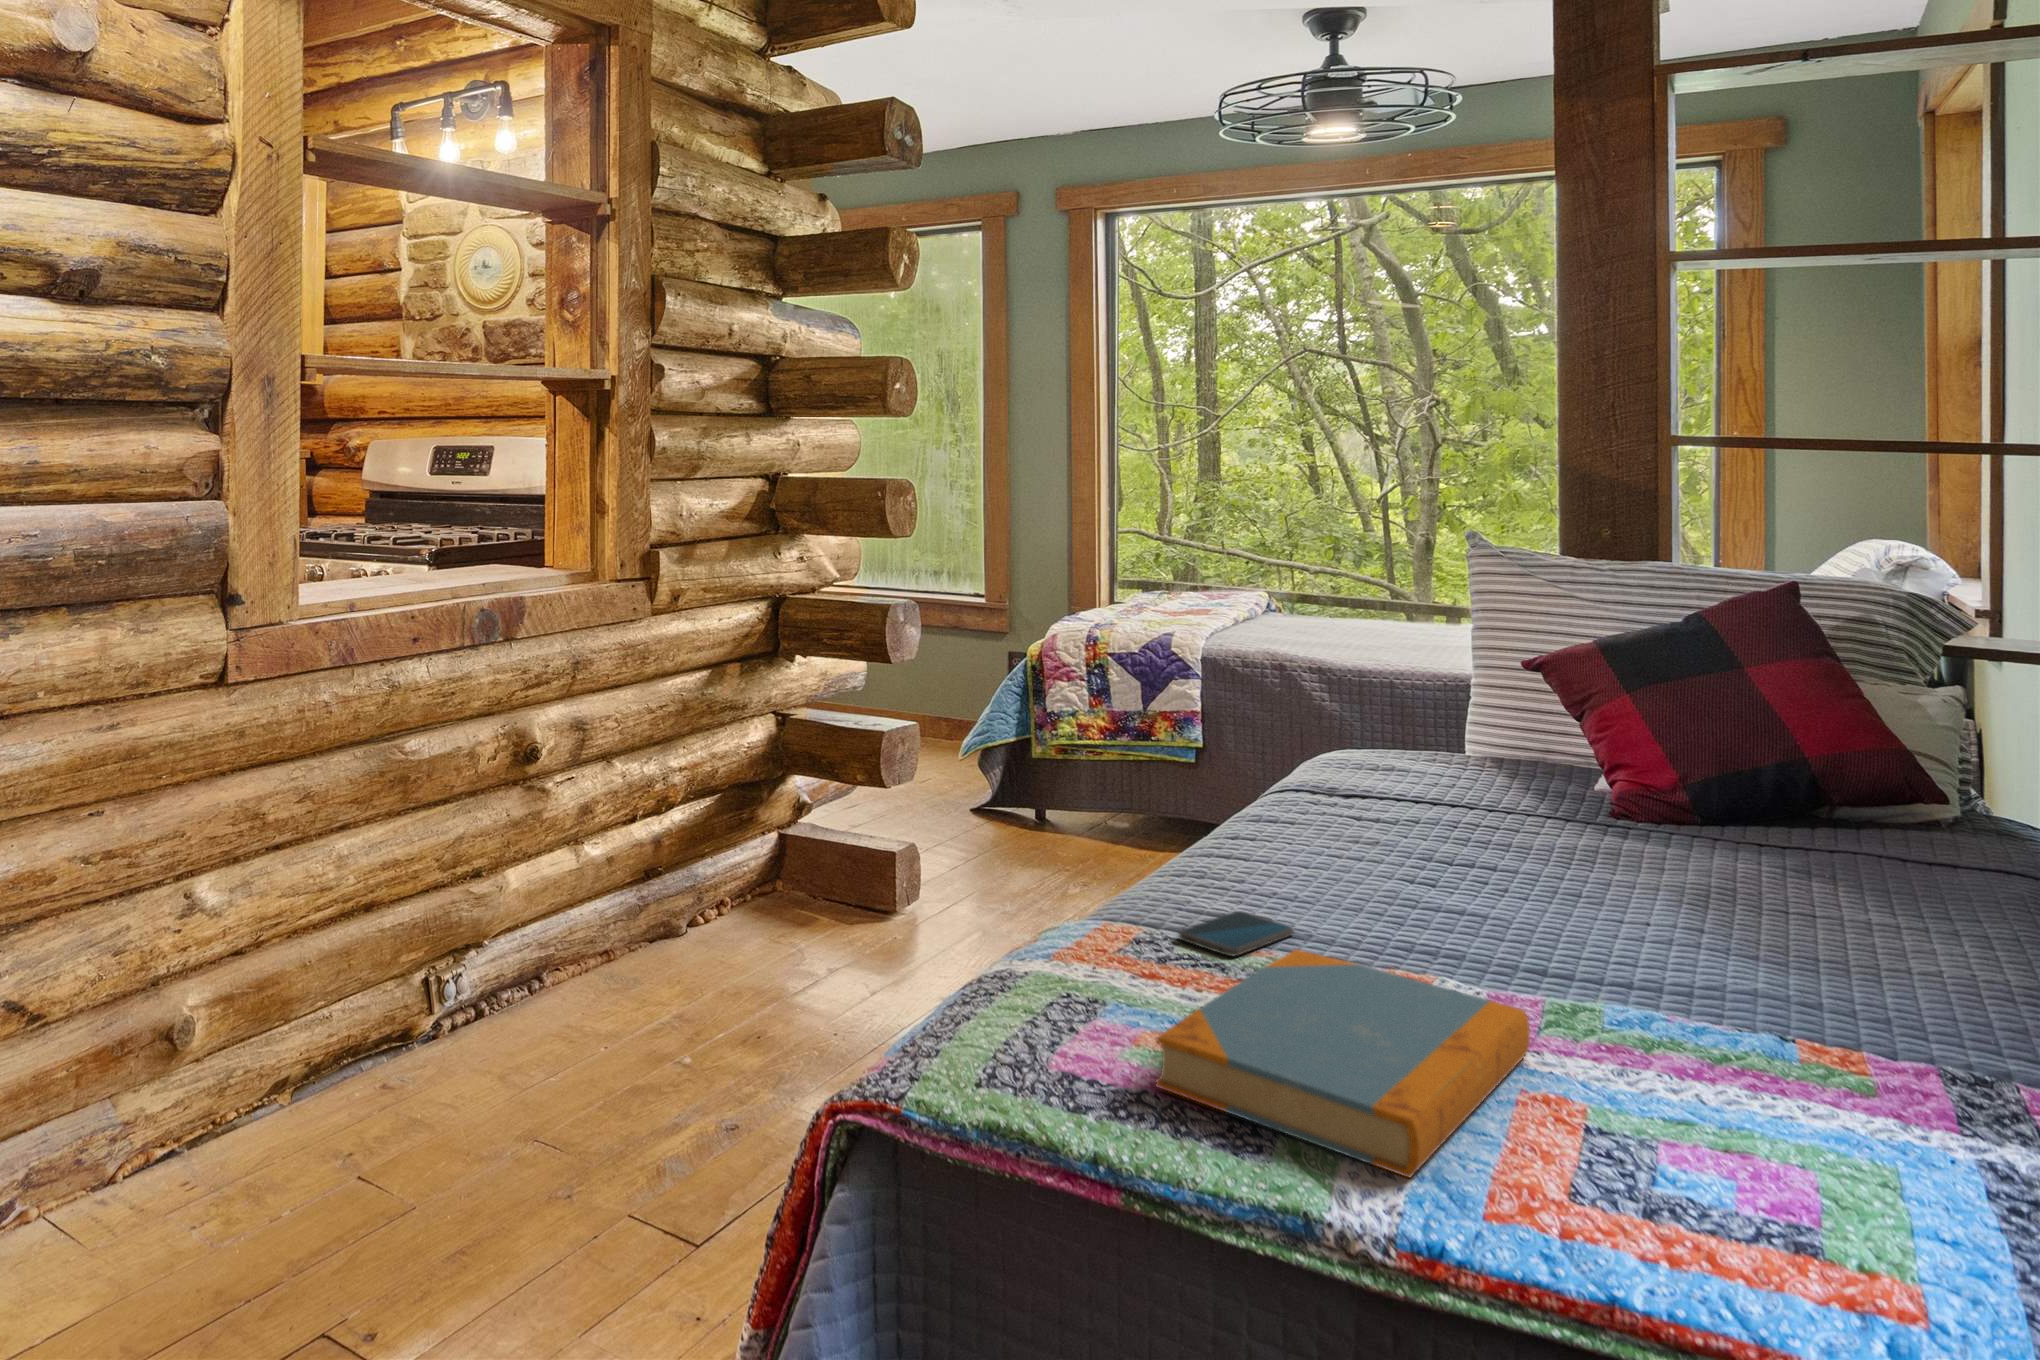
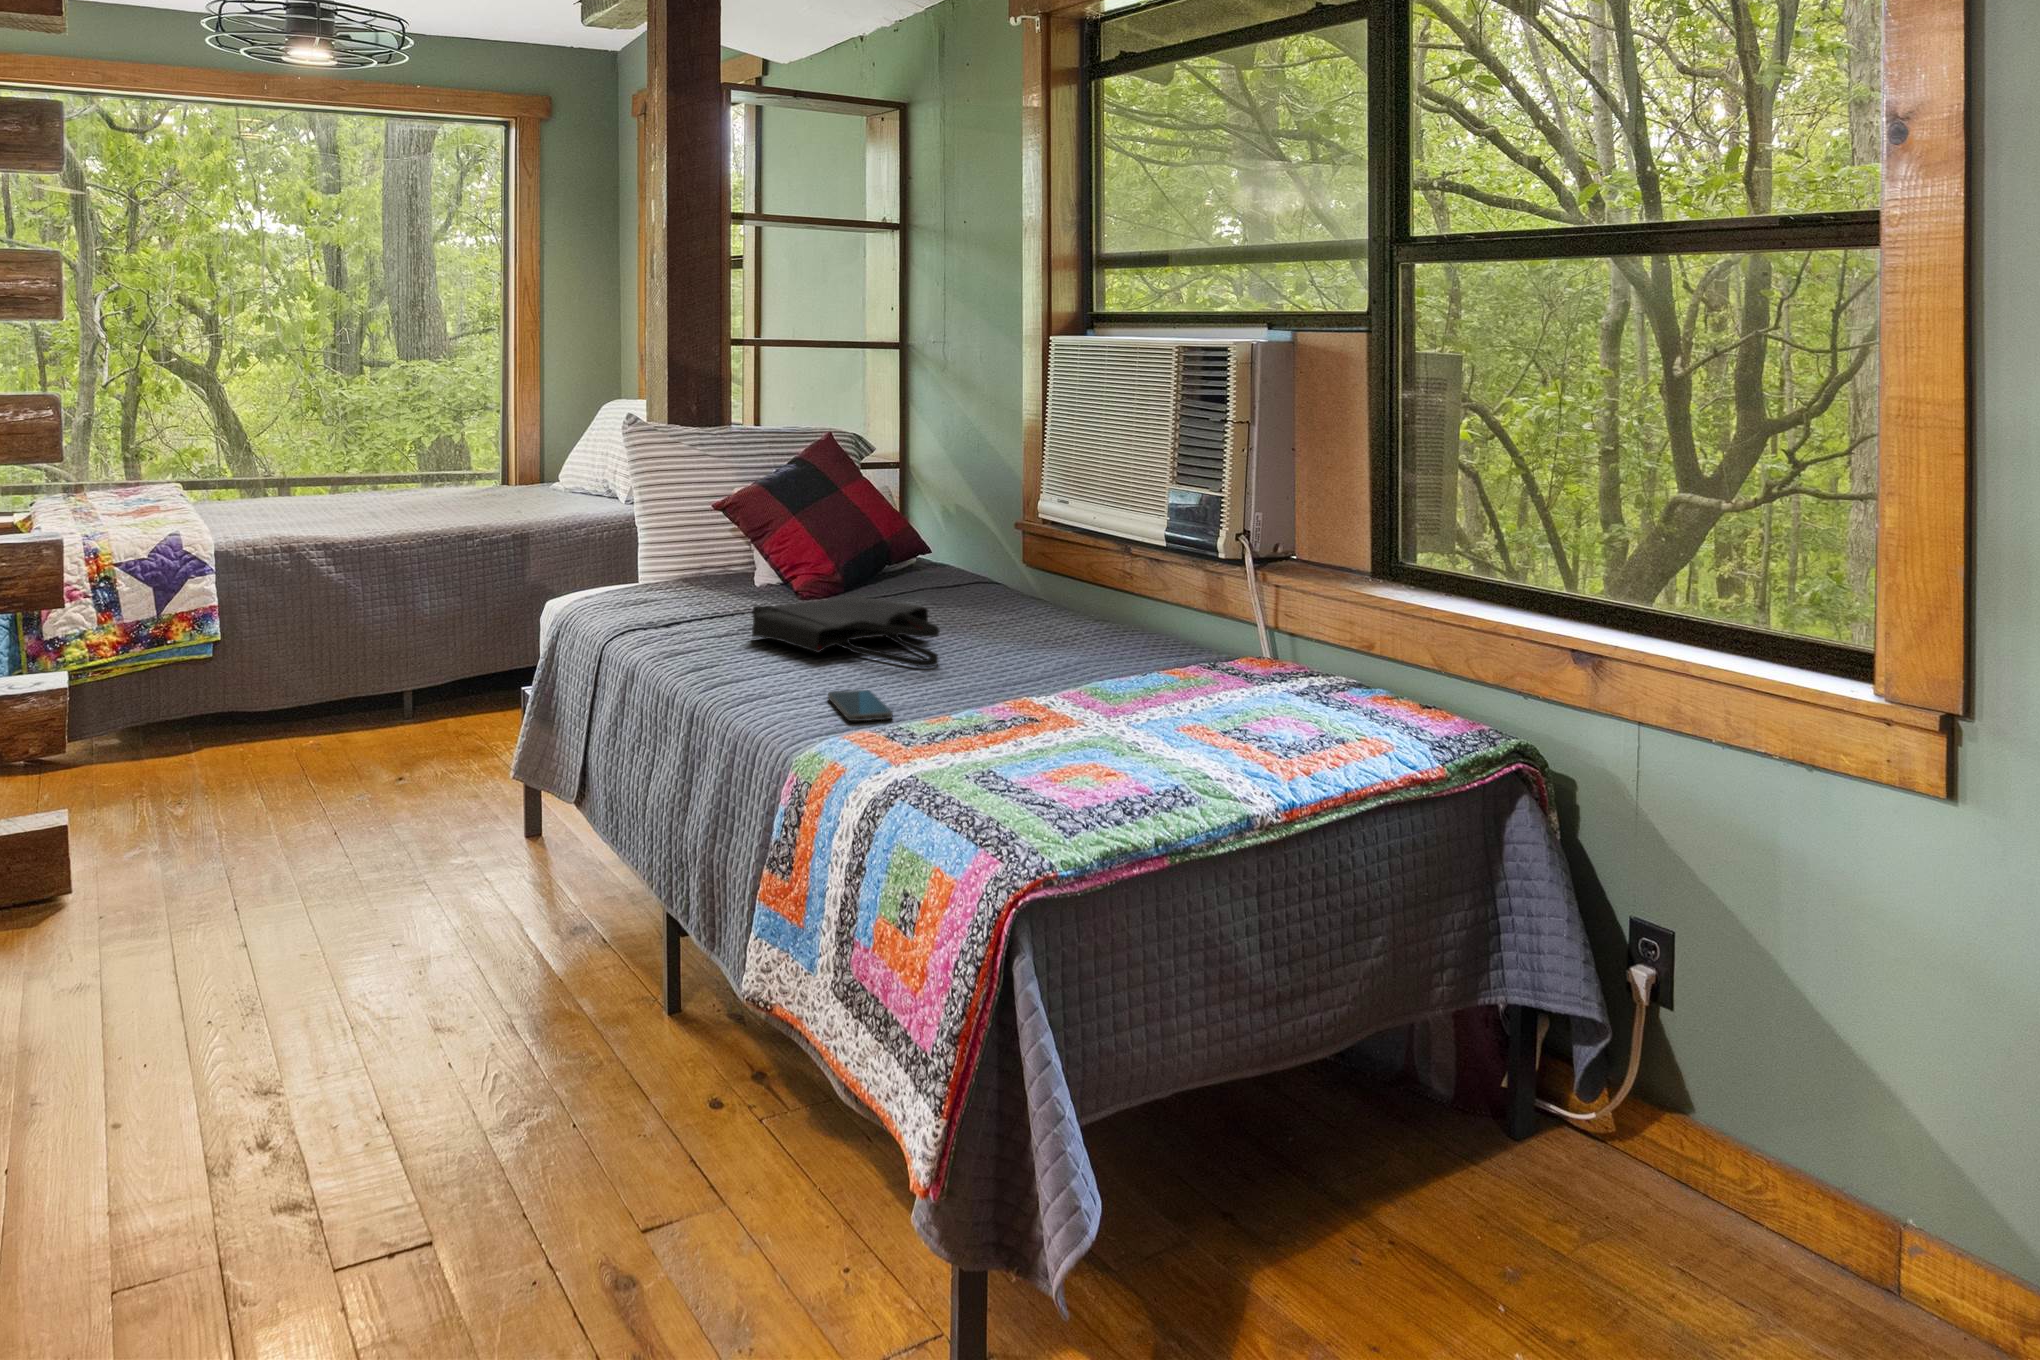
tote bag: none [1359,808,1607,949] -> present [752,595,940,667]
book: present [1156,950,1530,1177] -> none [961,677,1224,793]

